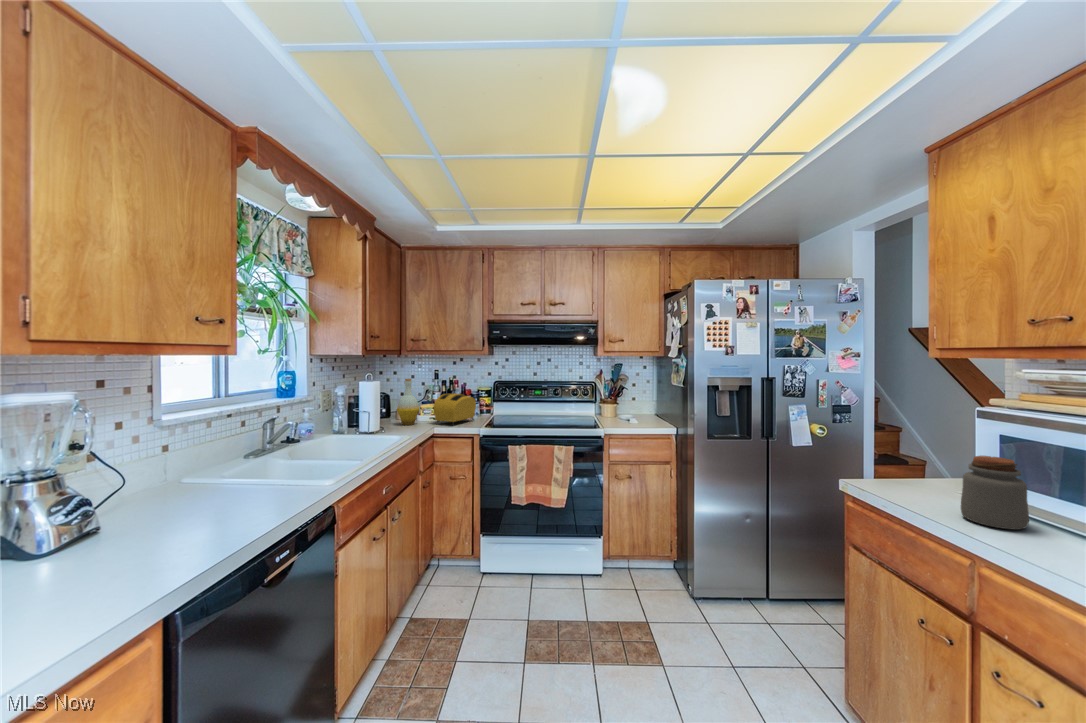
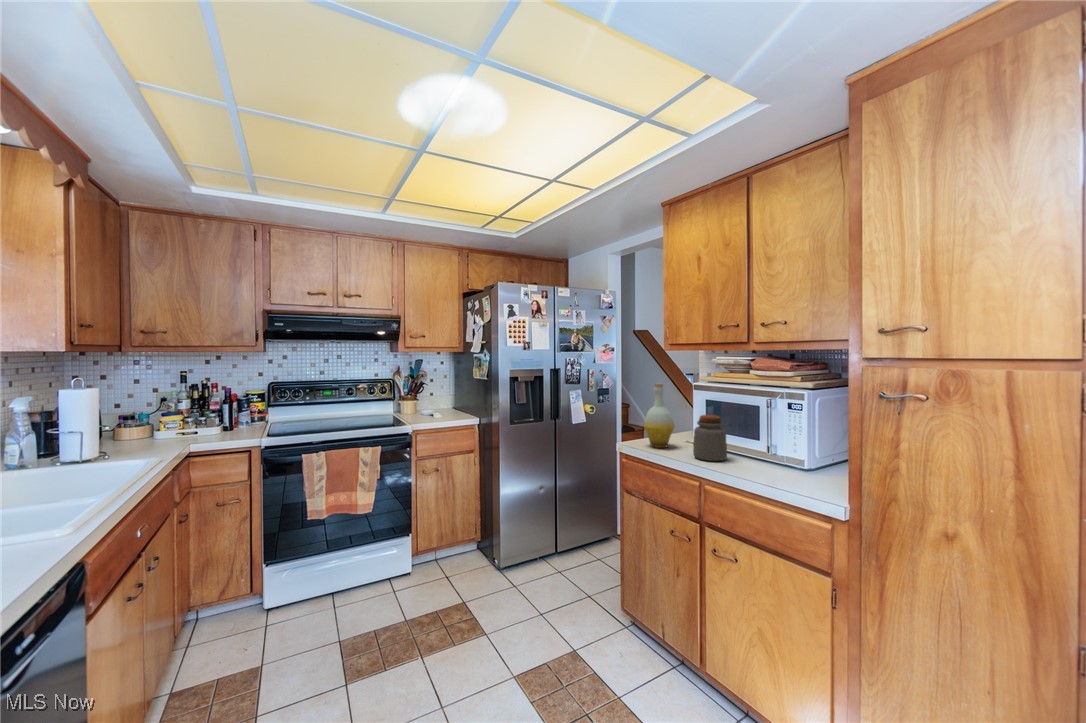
bottle: present [397,379,419,425] -> present [644,383,674,448]
toaster: present [434,394,476,425] -> none [187,399,249,439]

